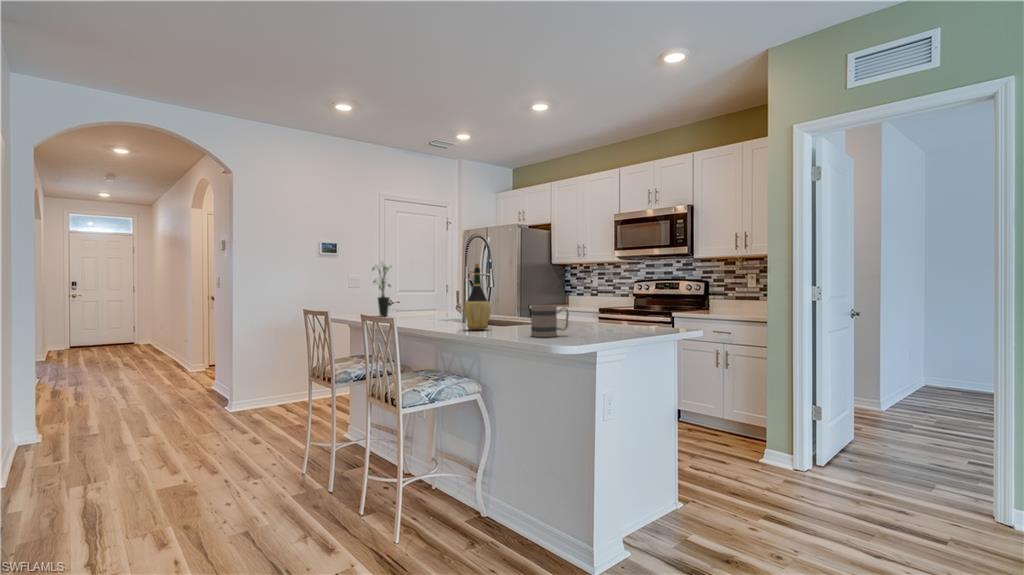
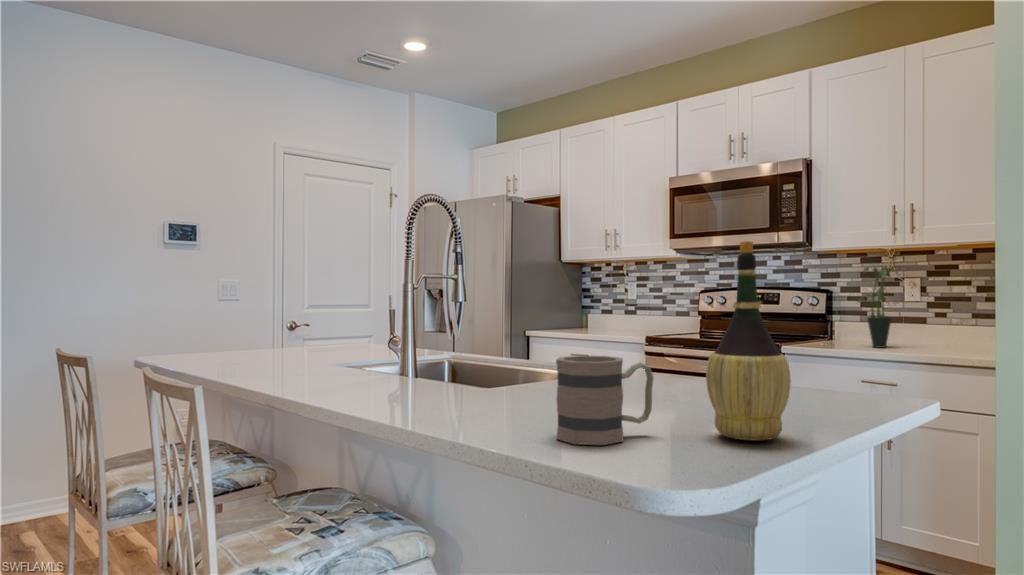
wine bottle: present [464,263,491,330] -> present [706,241,791,440]
potted plant: present [372,265,390,316] -> present [858,266,899,348]

